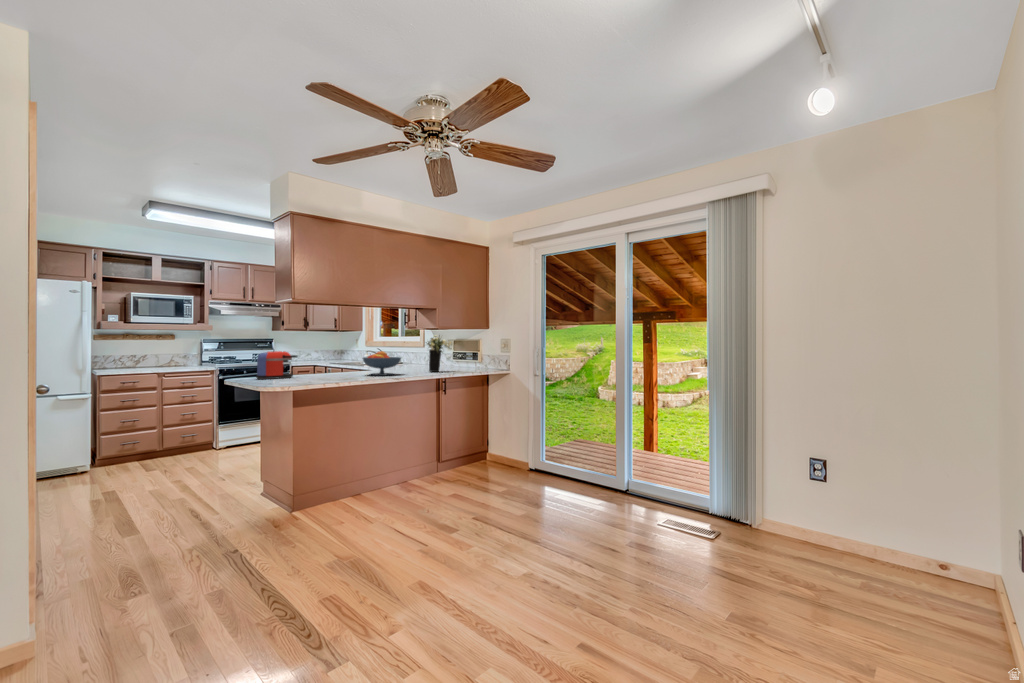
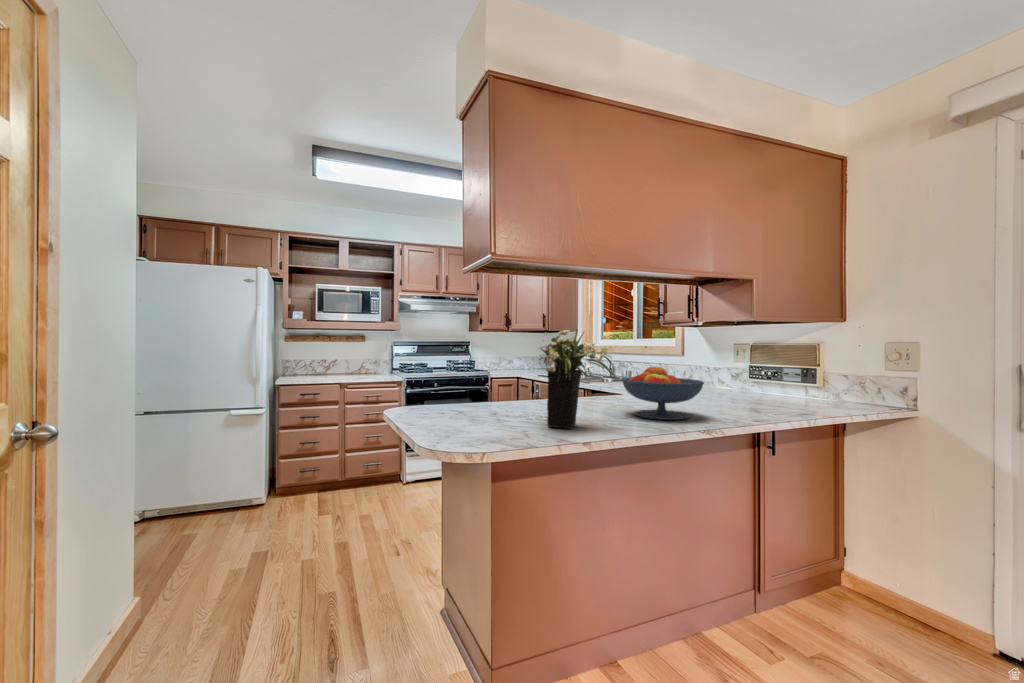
flower arrangement: present [427,335,451,372] -> present [540,330,611,429]
coffee maker: present [256,351,297,379] -> none [432,365,504,419]

